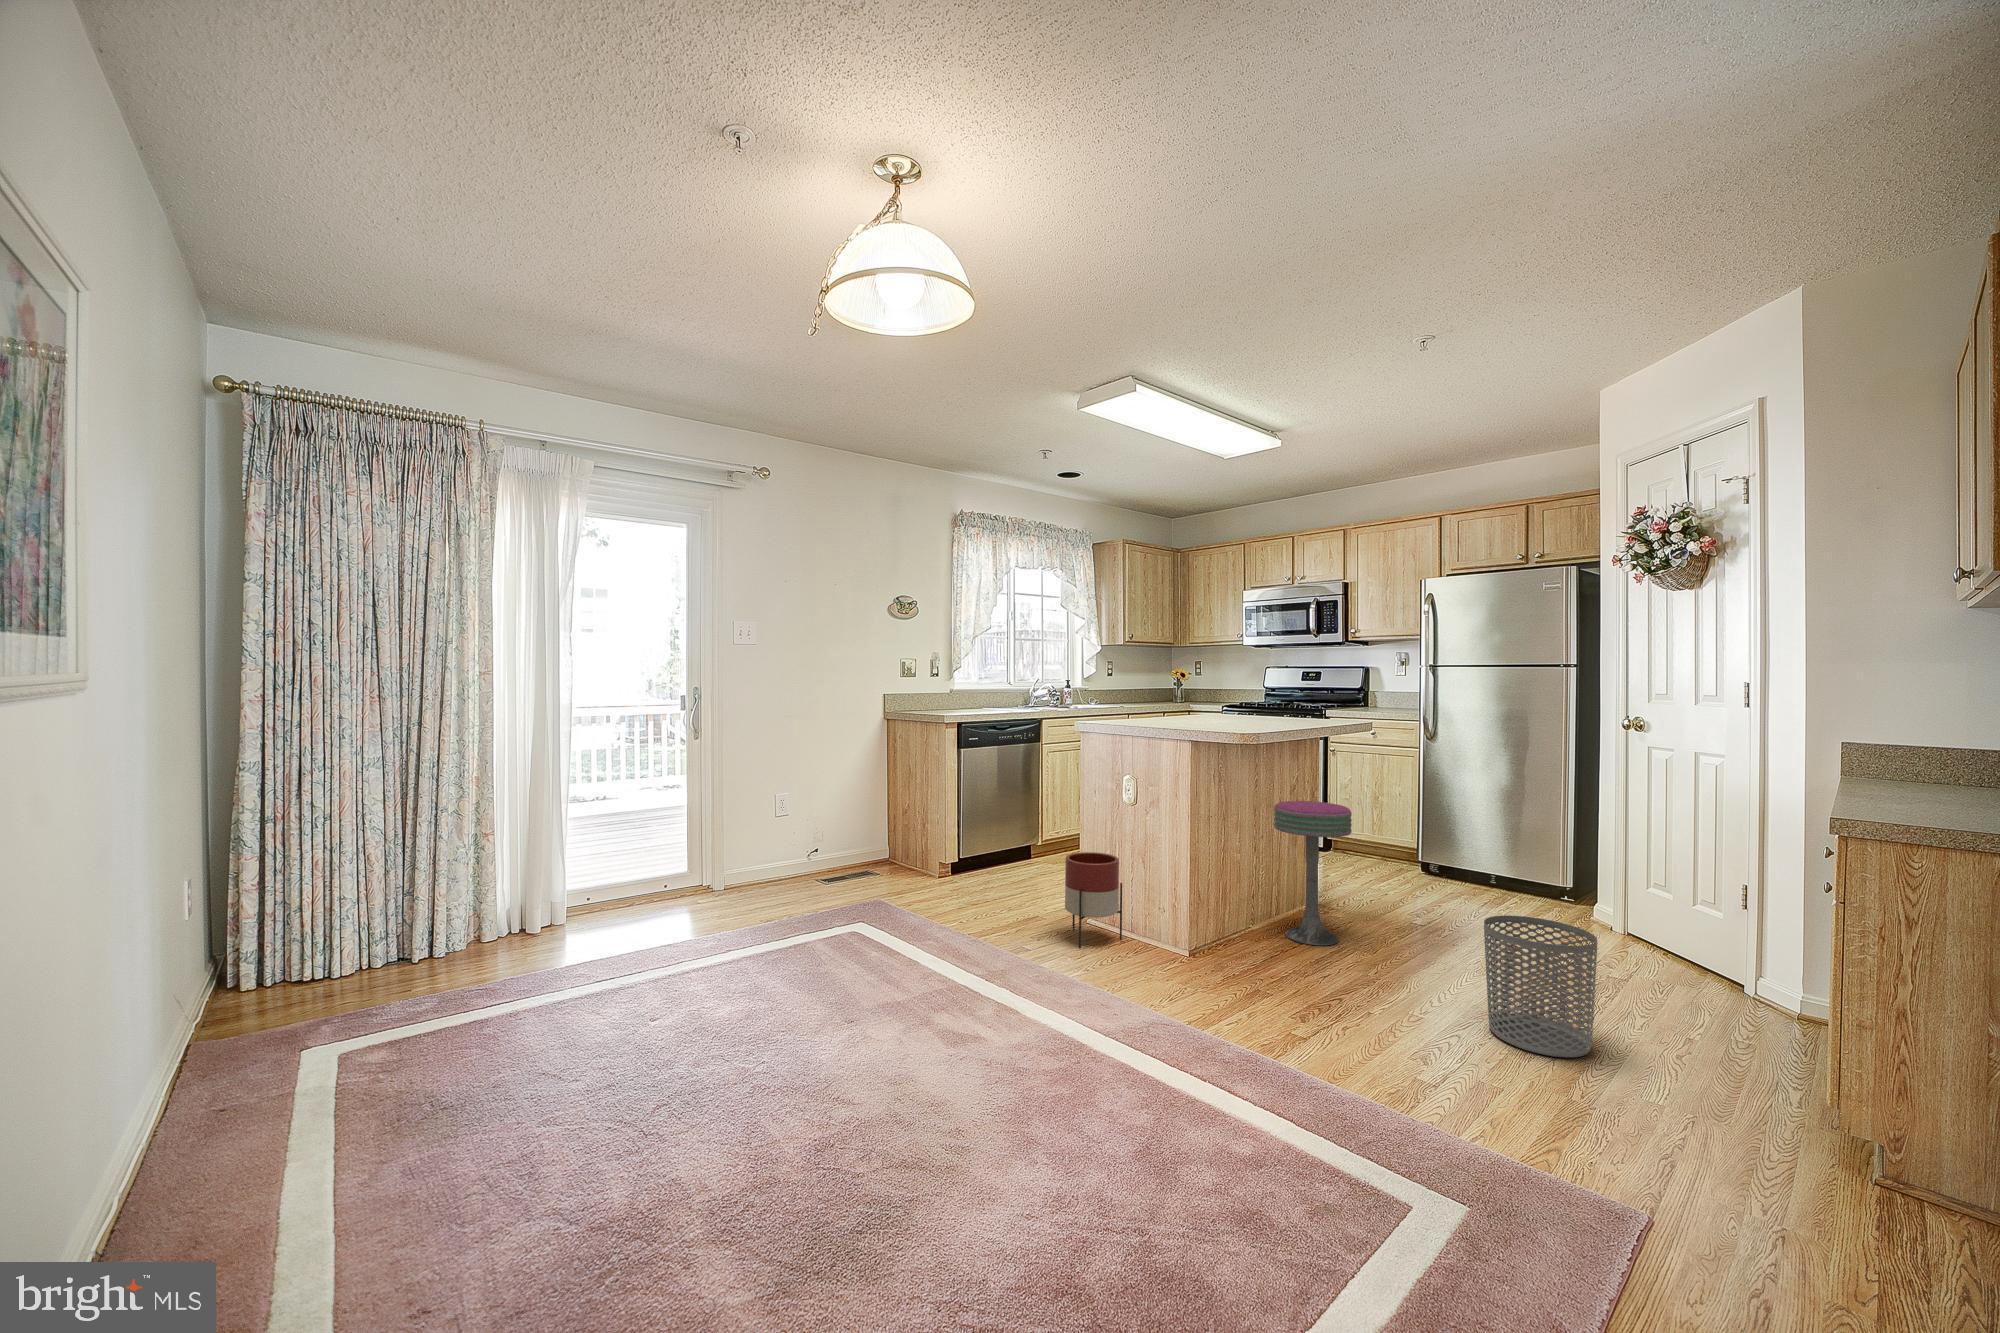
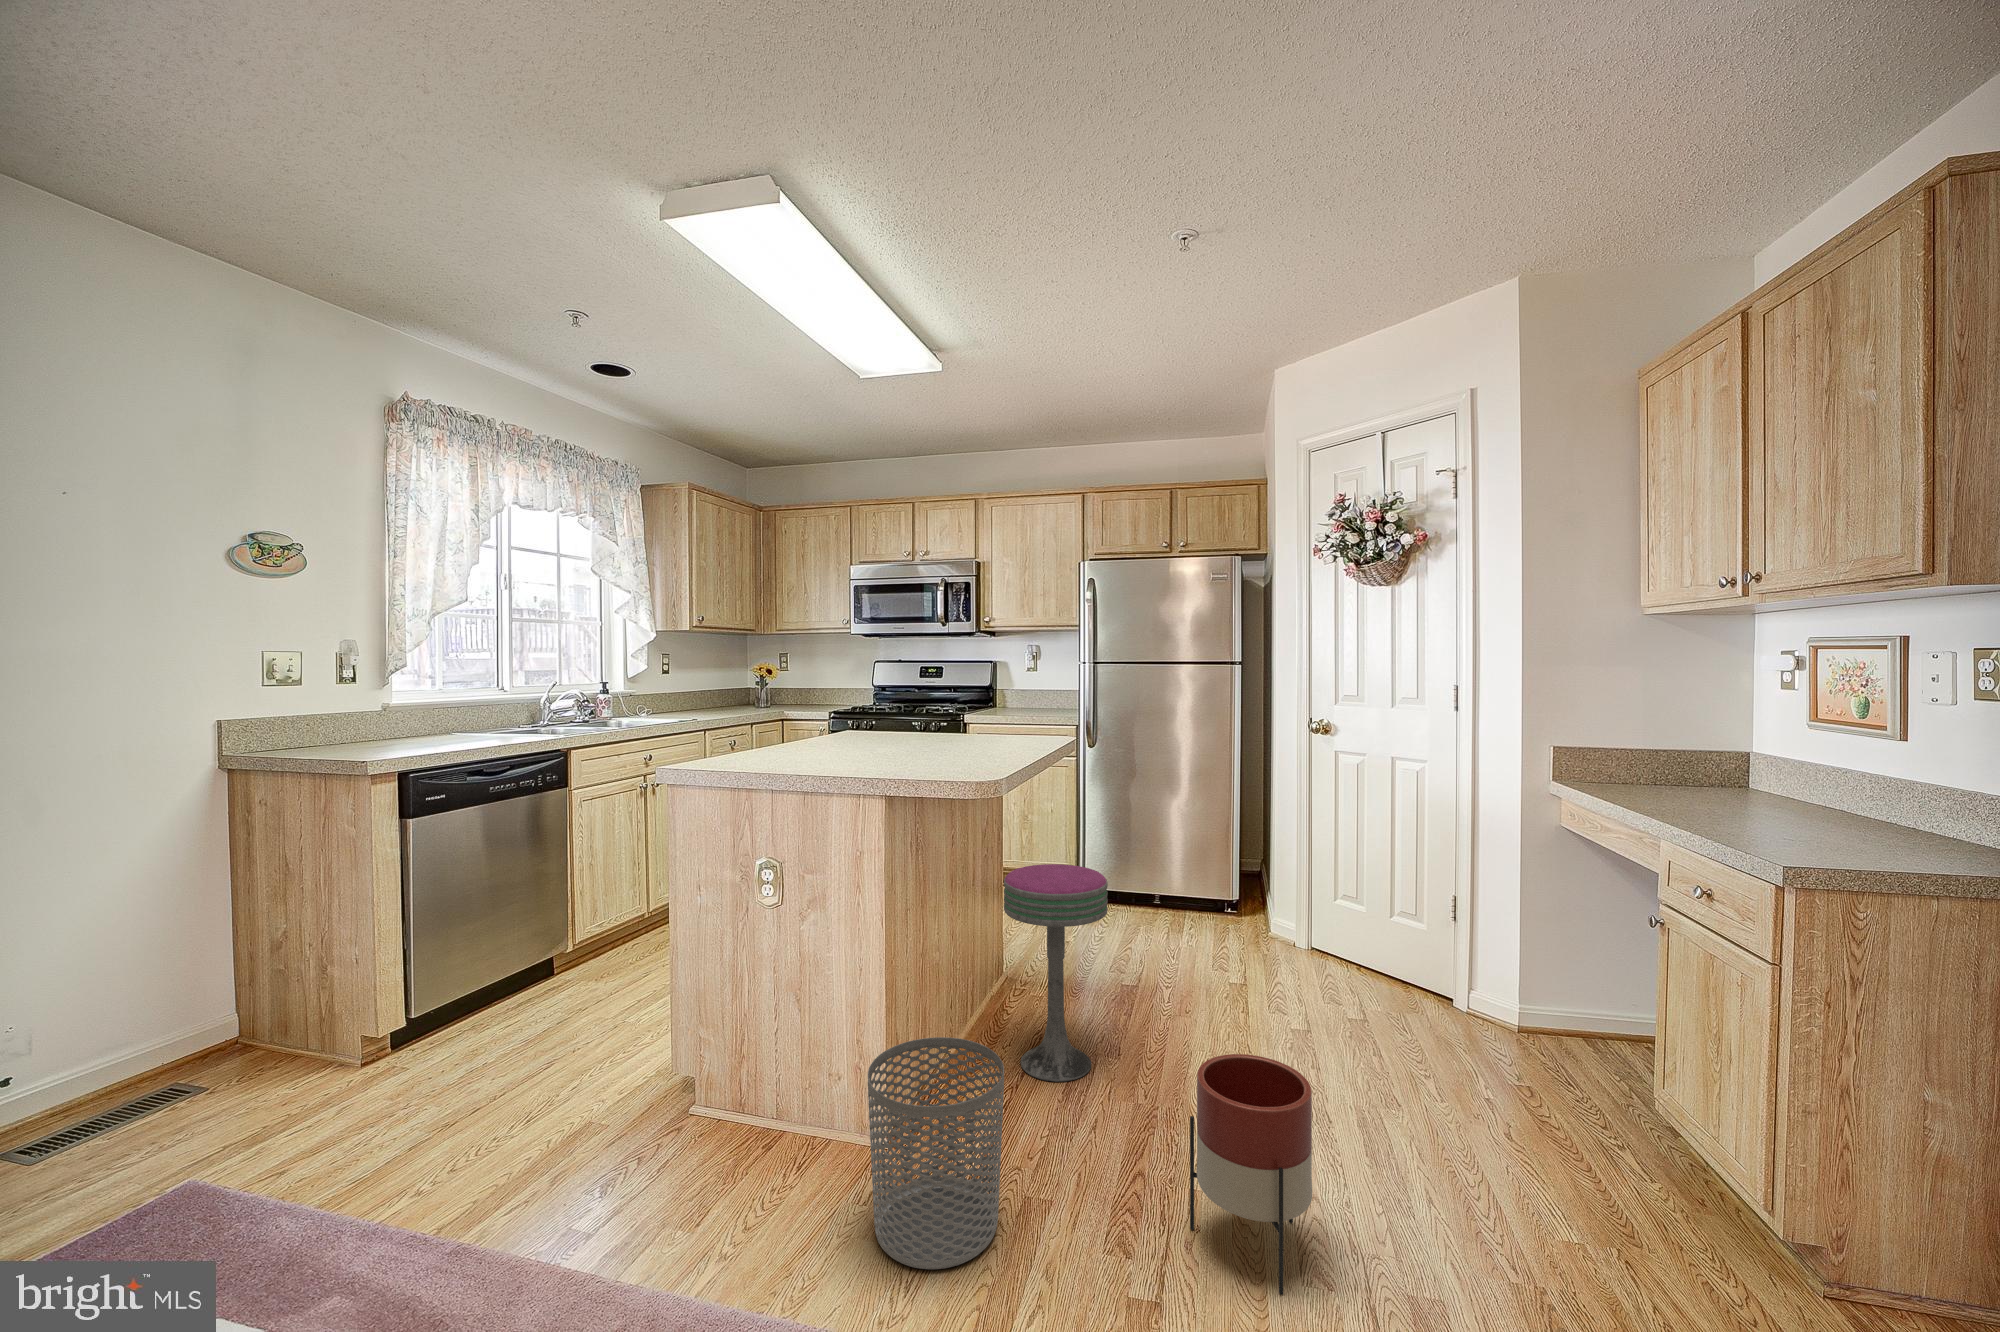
planter: present [1065,852,1122,948] -> present [1190,1054,1312,1295]
waste bin: present [1484,915,1597,1058] -> present [868,1037,1004,1269]

